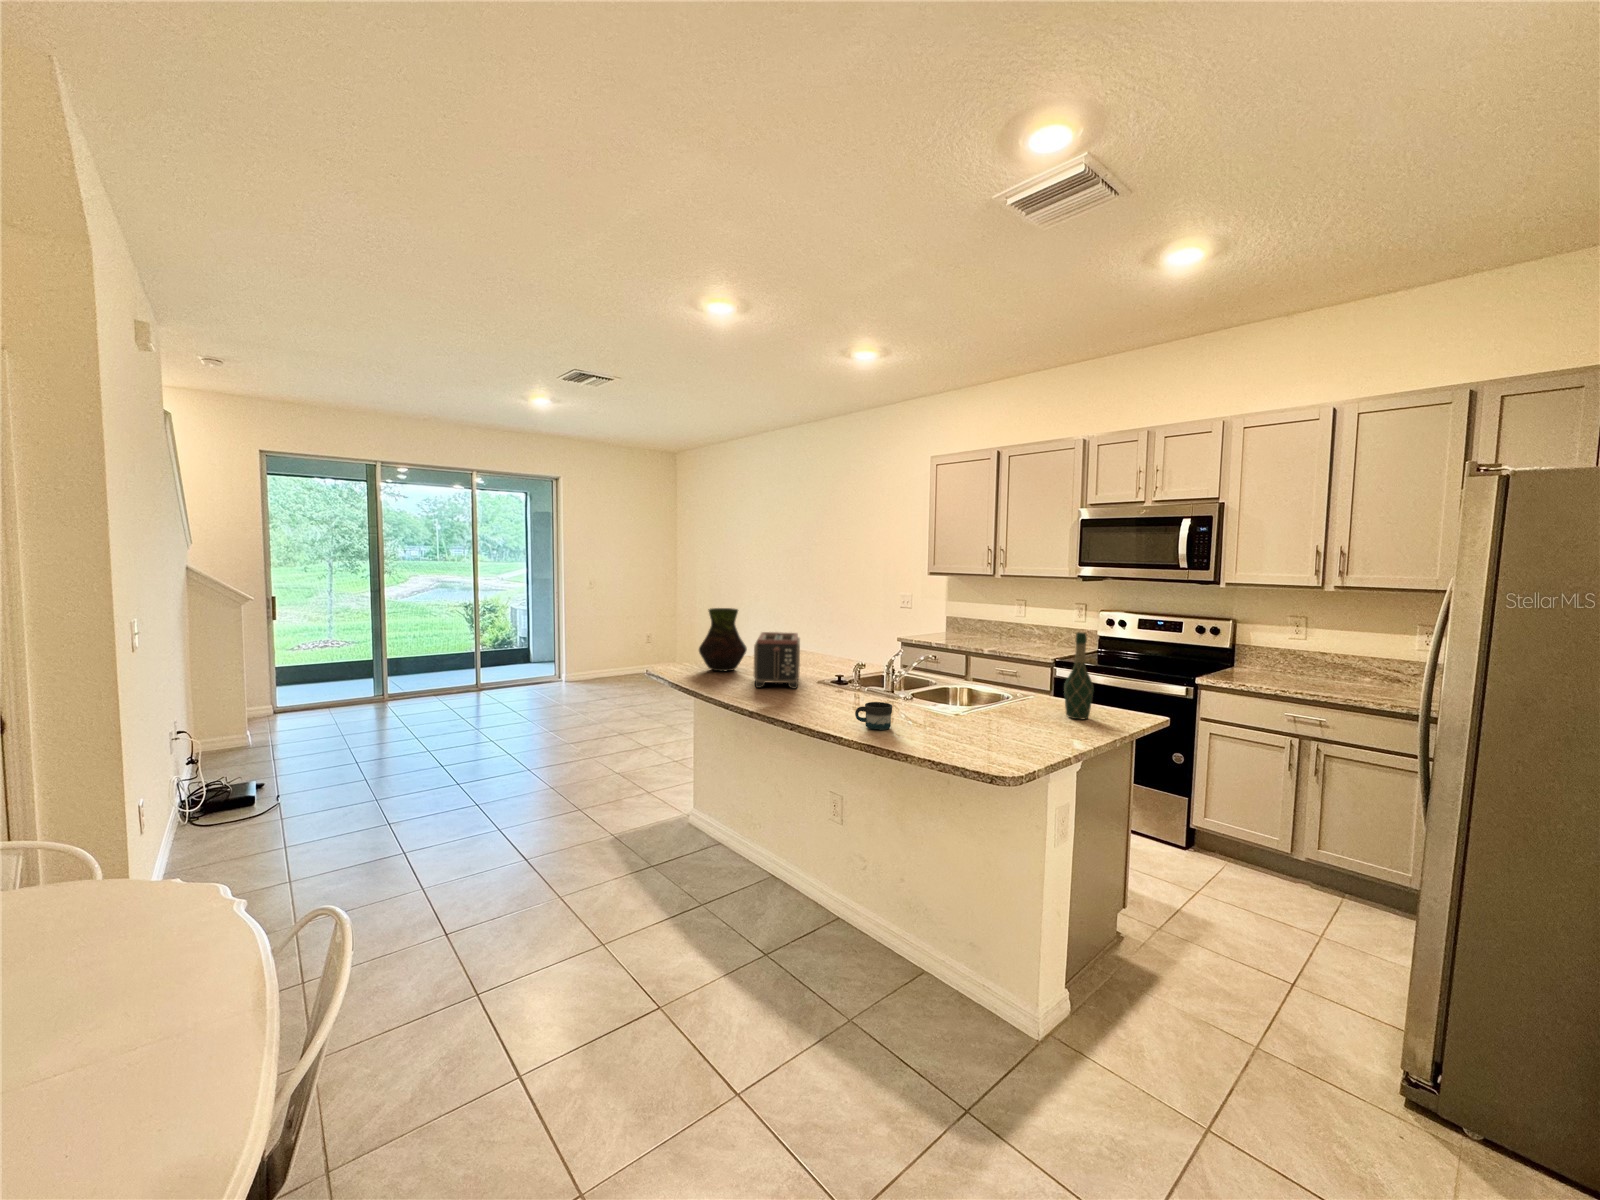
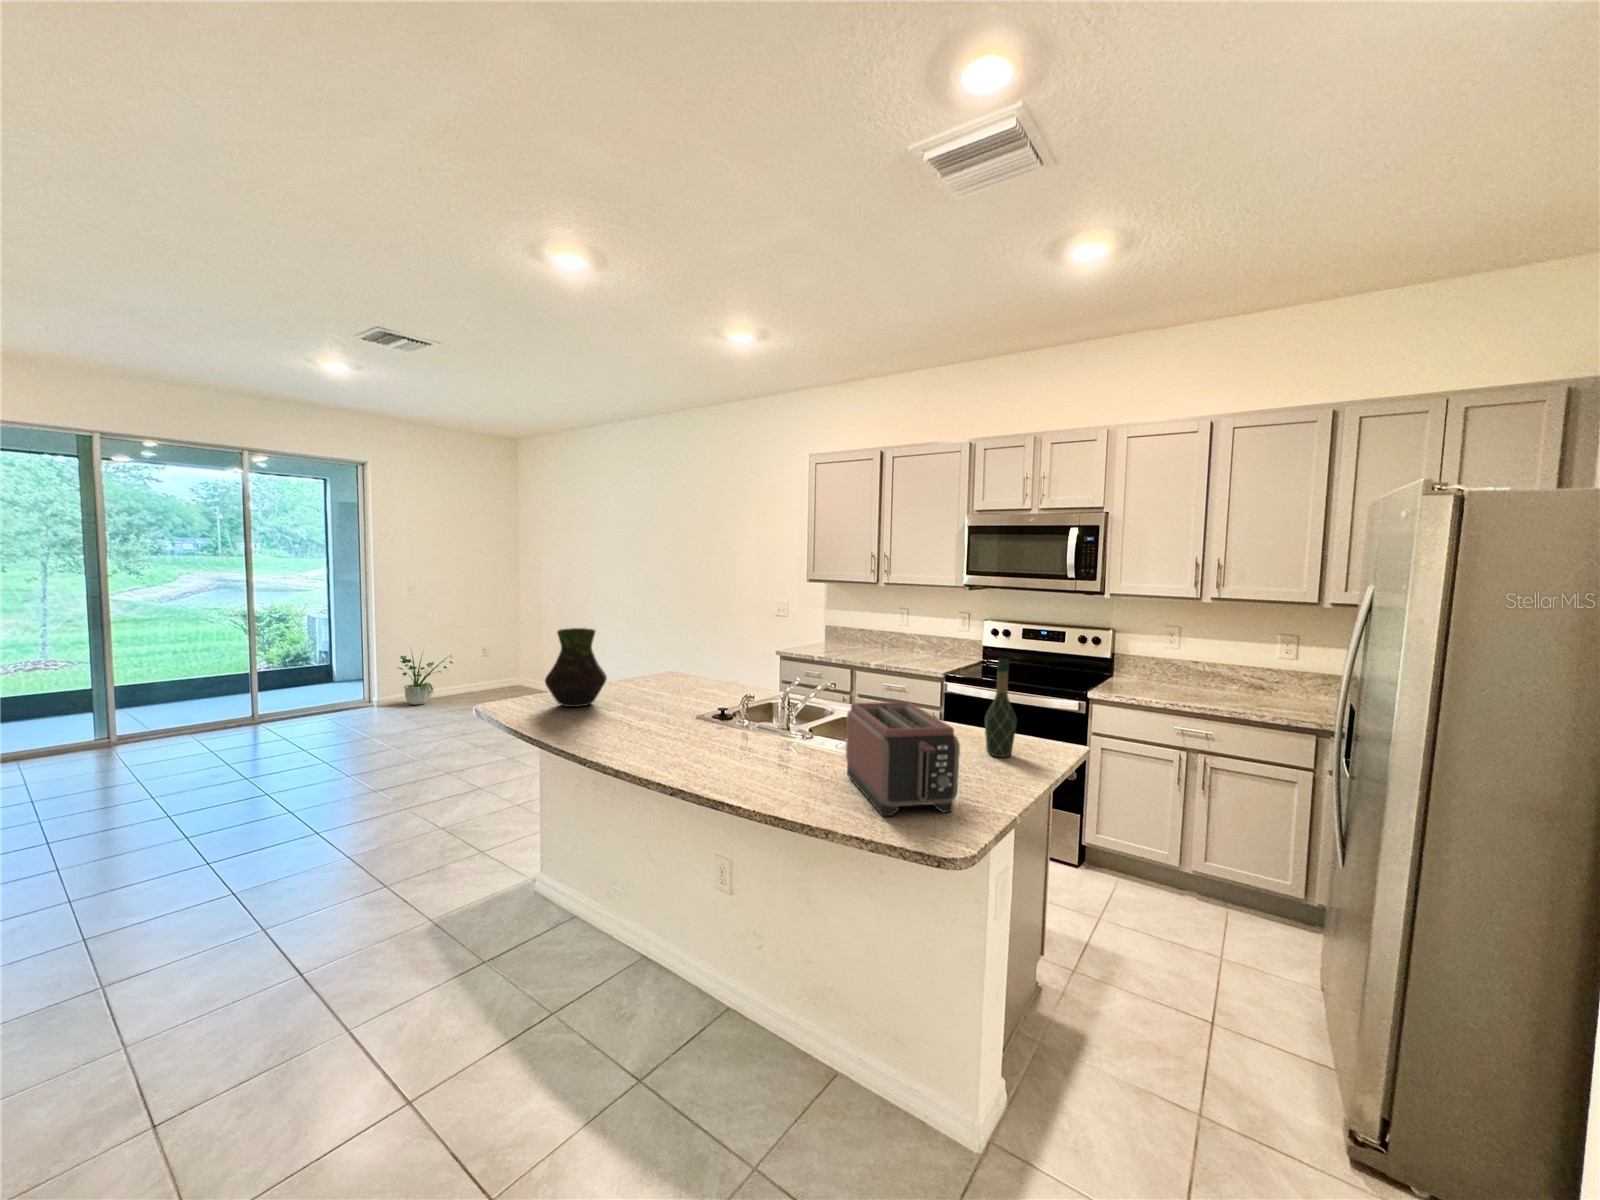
potted plant: none [579,629,626,682] -> present [398,655,452,705]
toaster: present [754,632,800,689] -> present [846,702,960,816]
mug: present [855,702,892,730] -> none [753,754,799,791]

